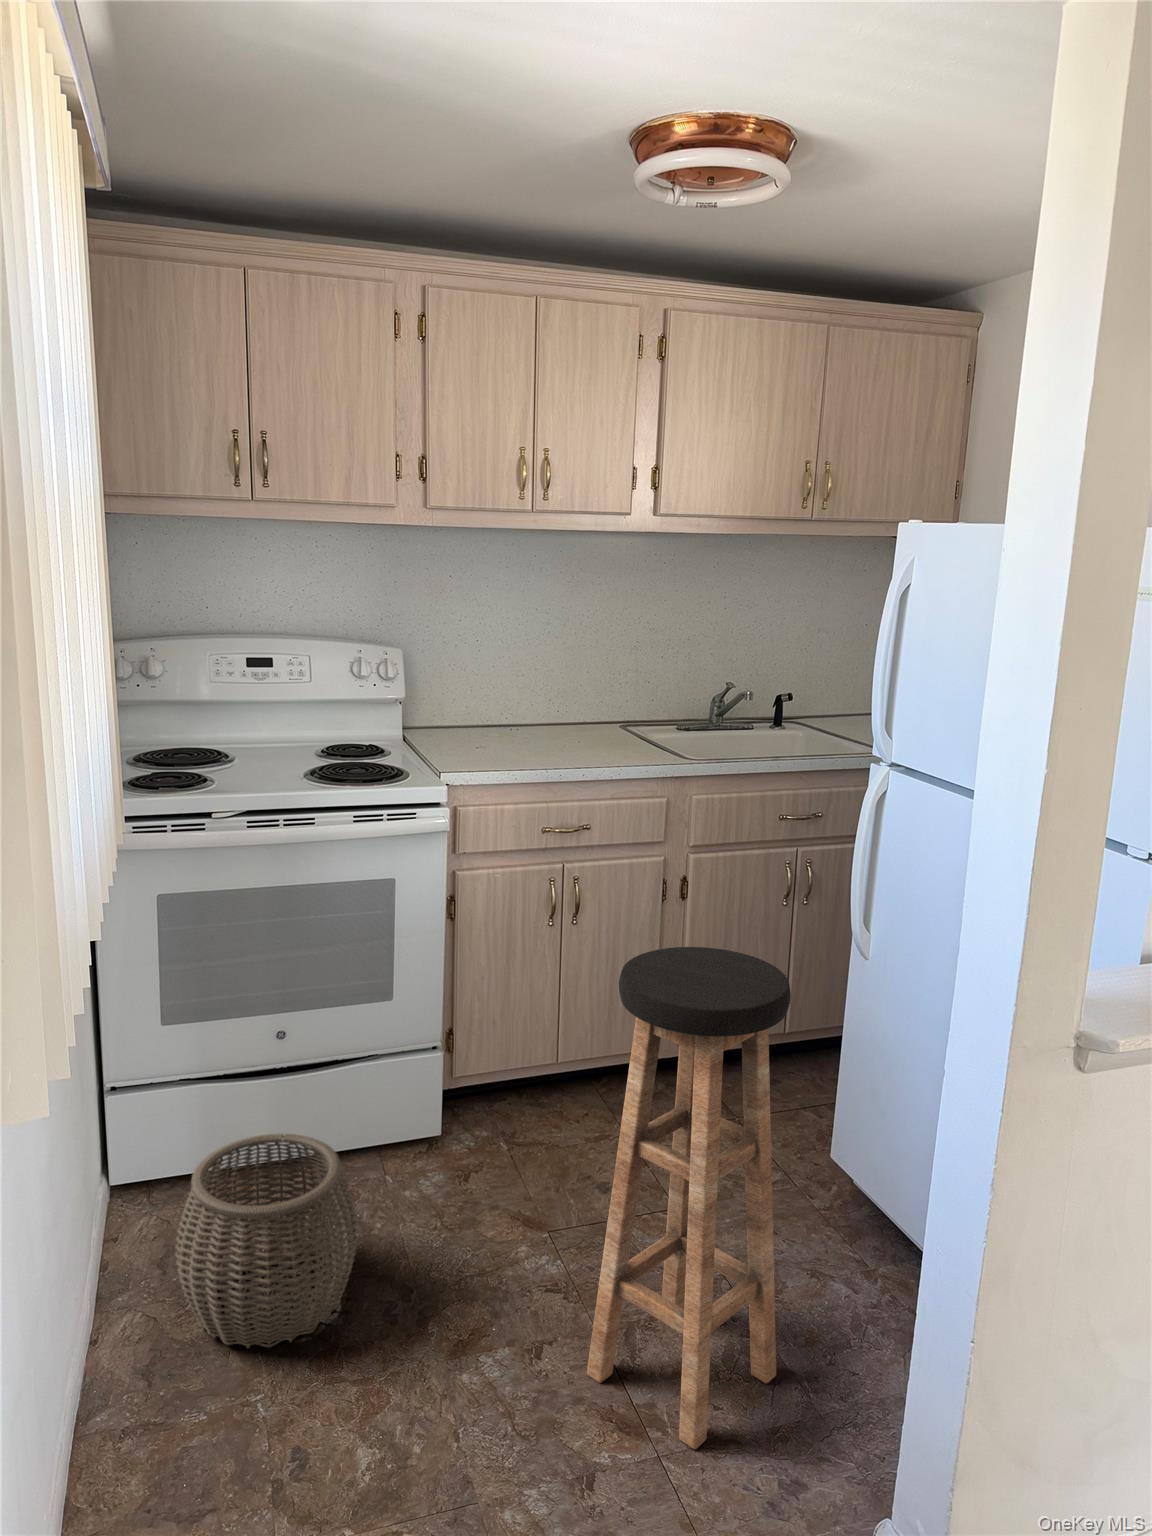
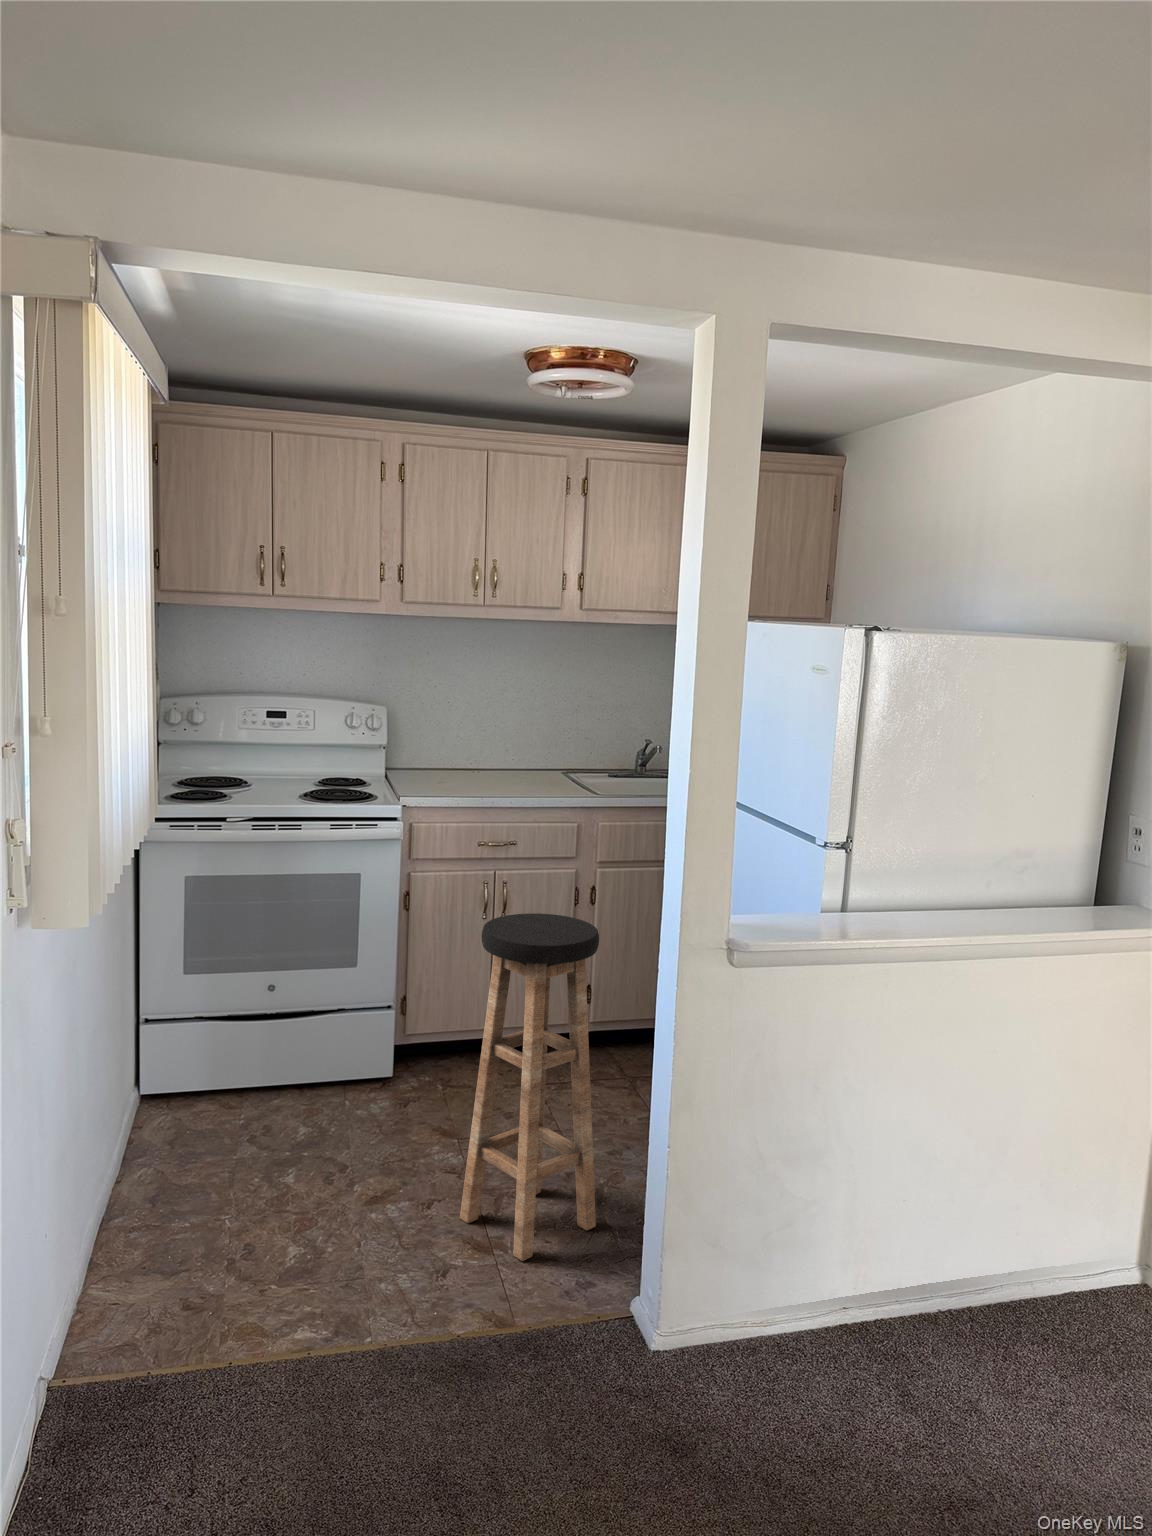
woven basket: present [175,1134,358,1348] -> none [179,1047,310,1190]

